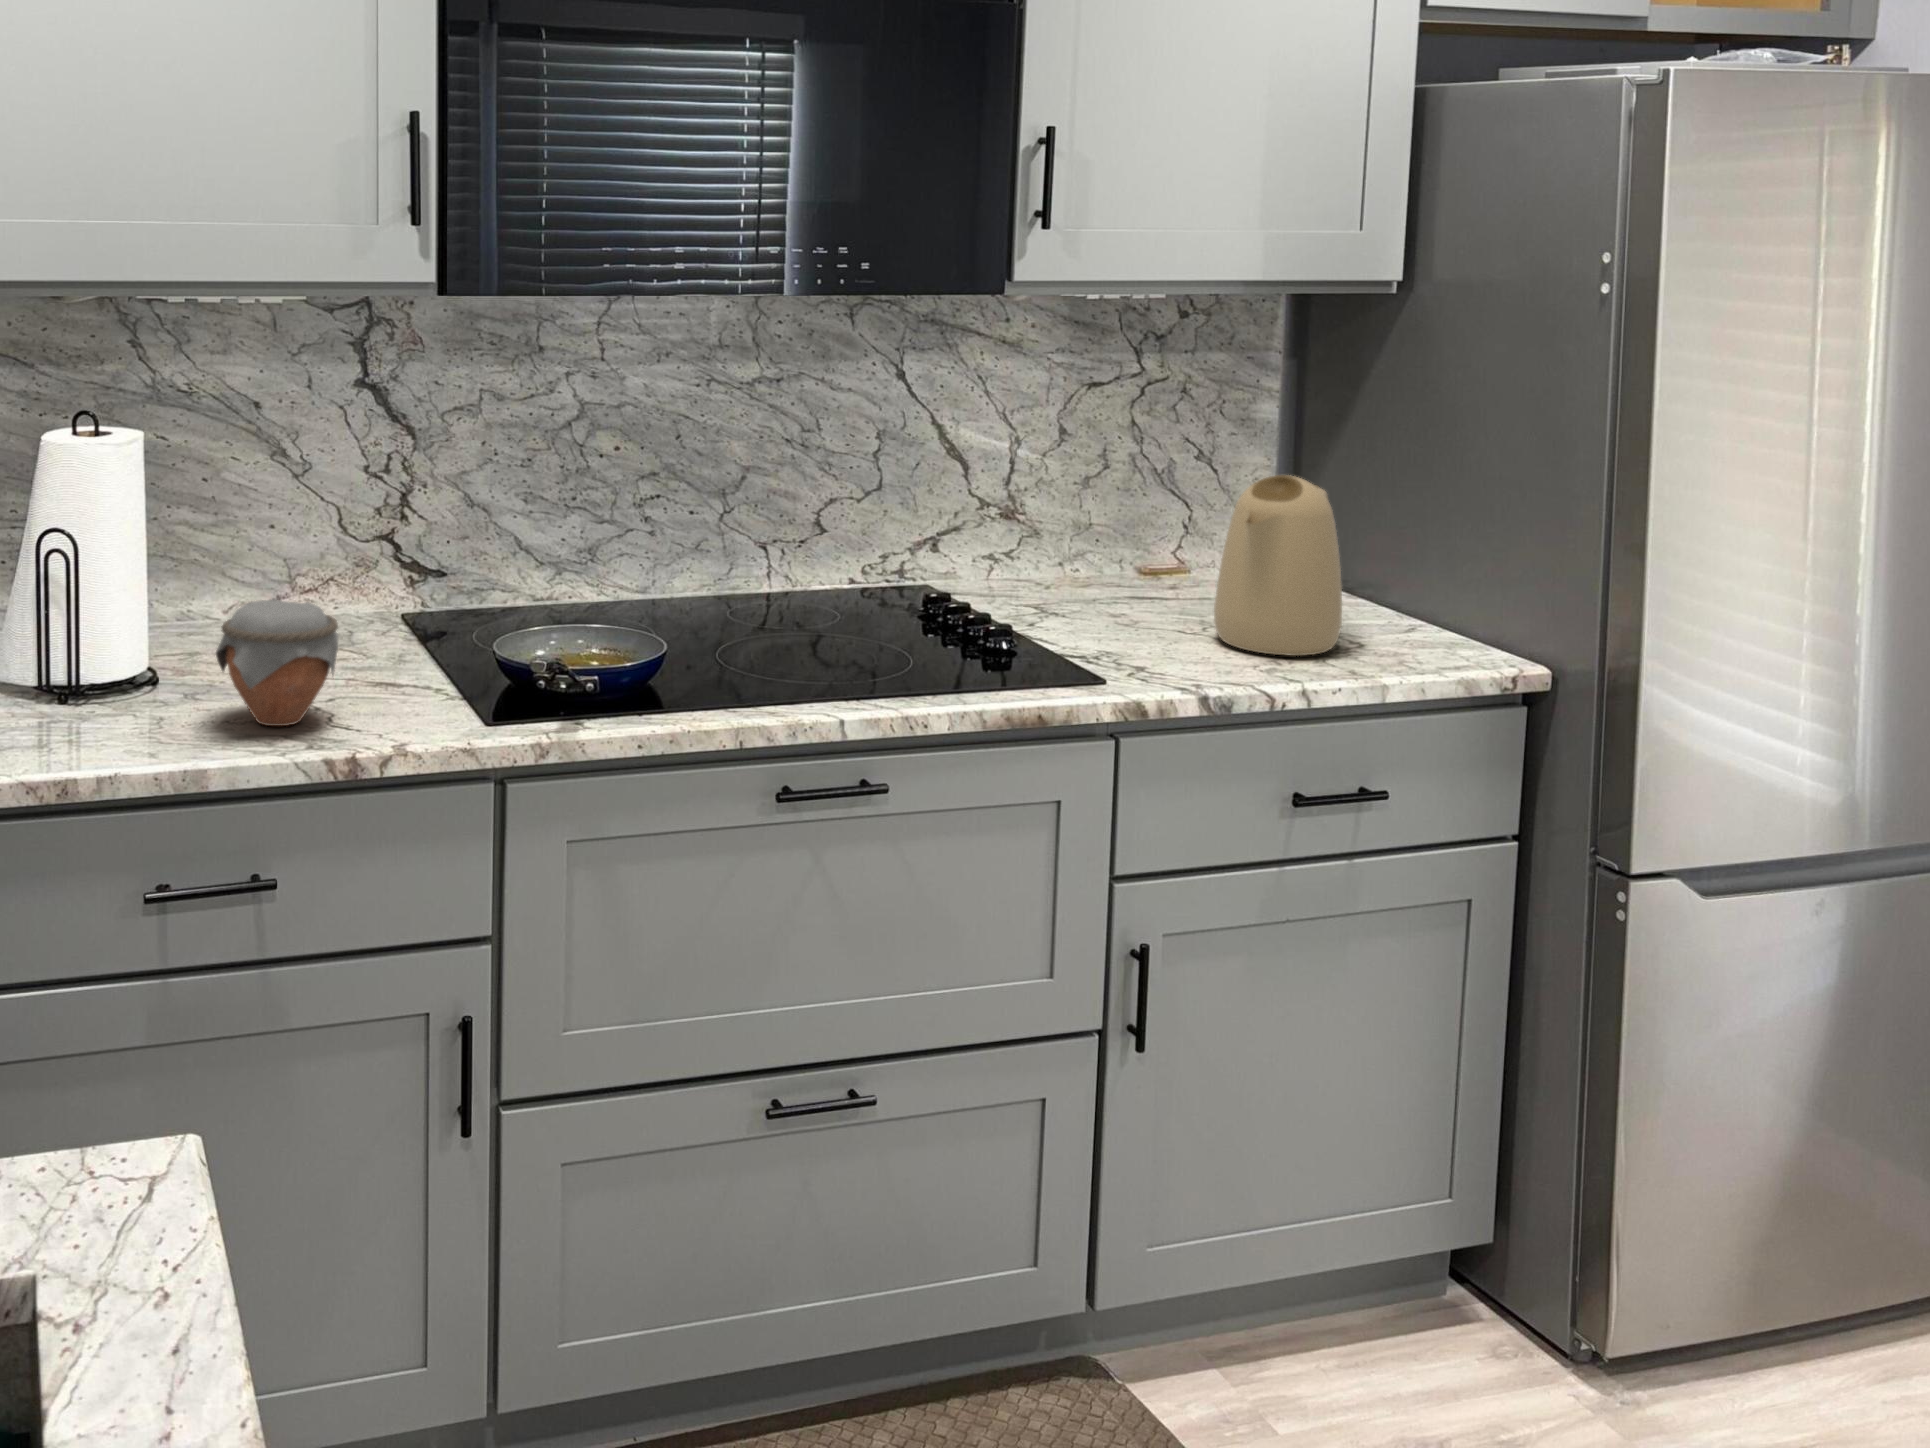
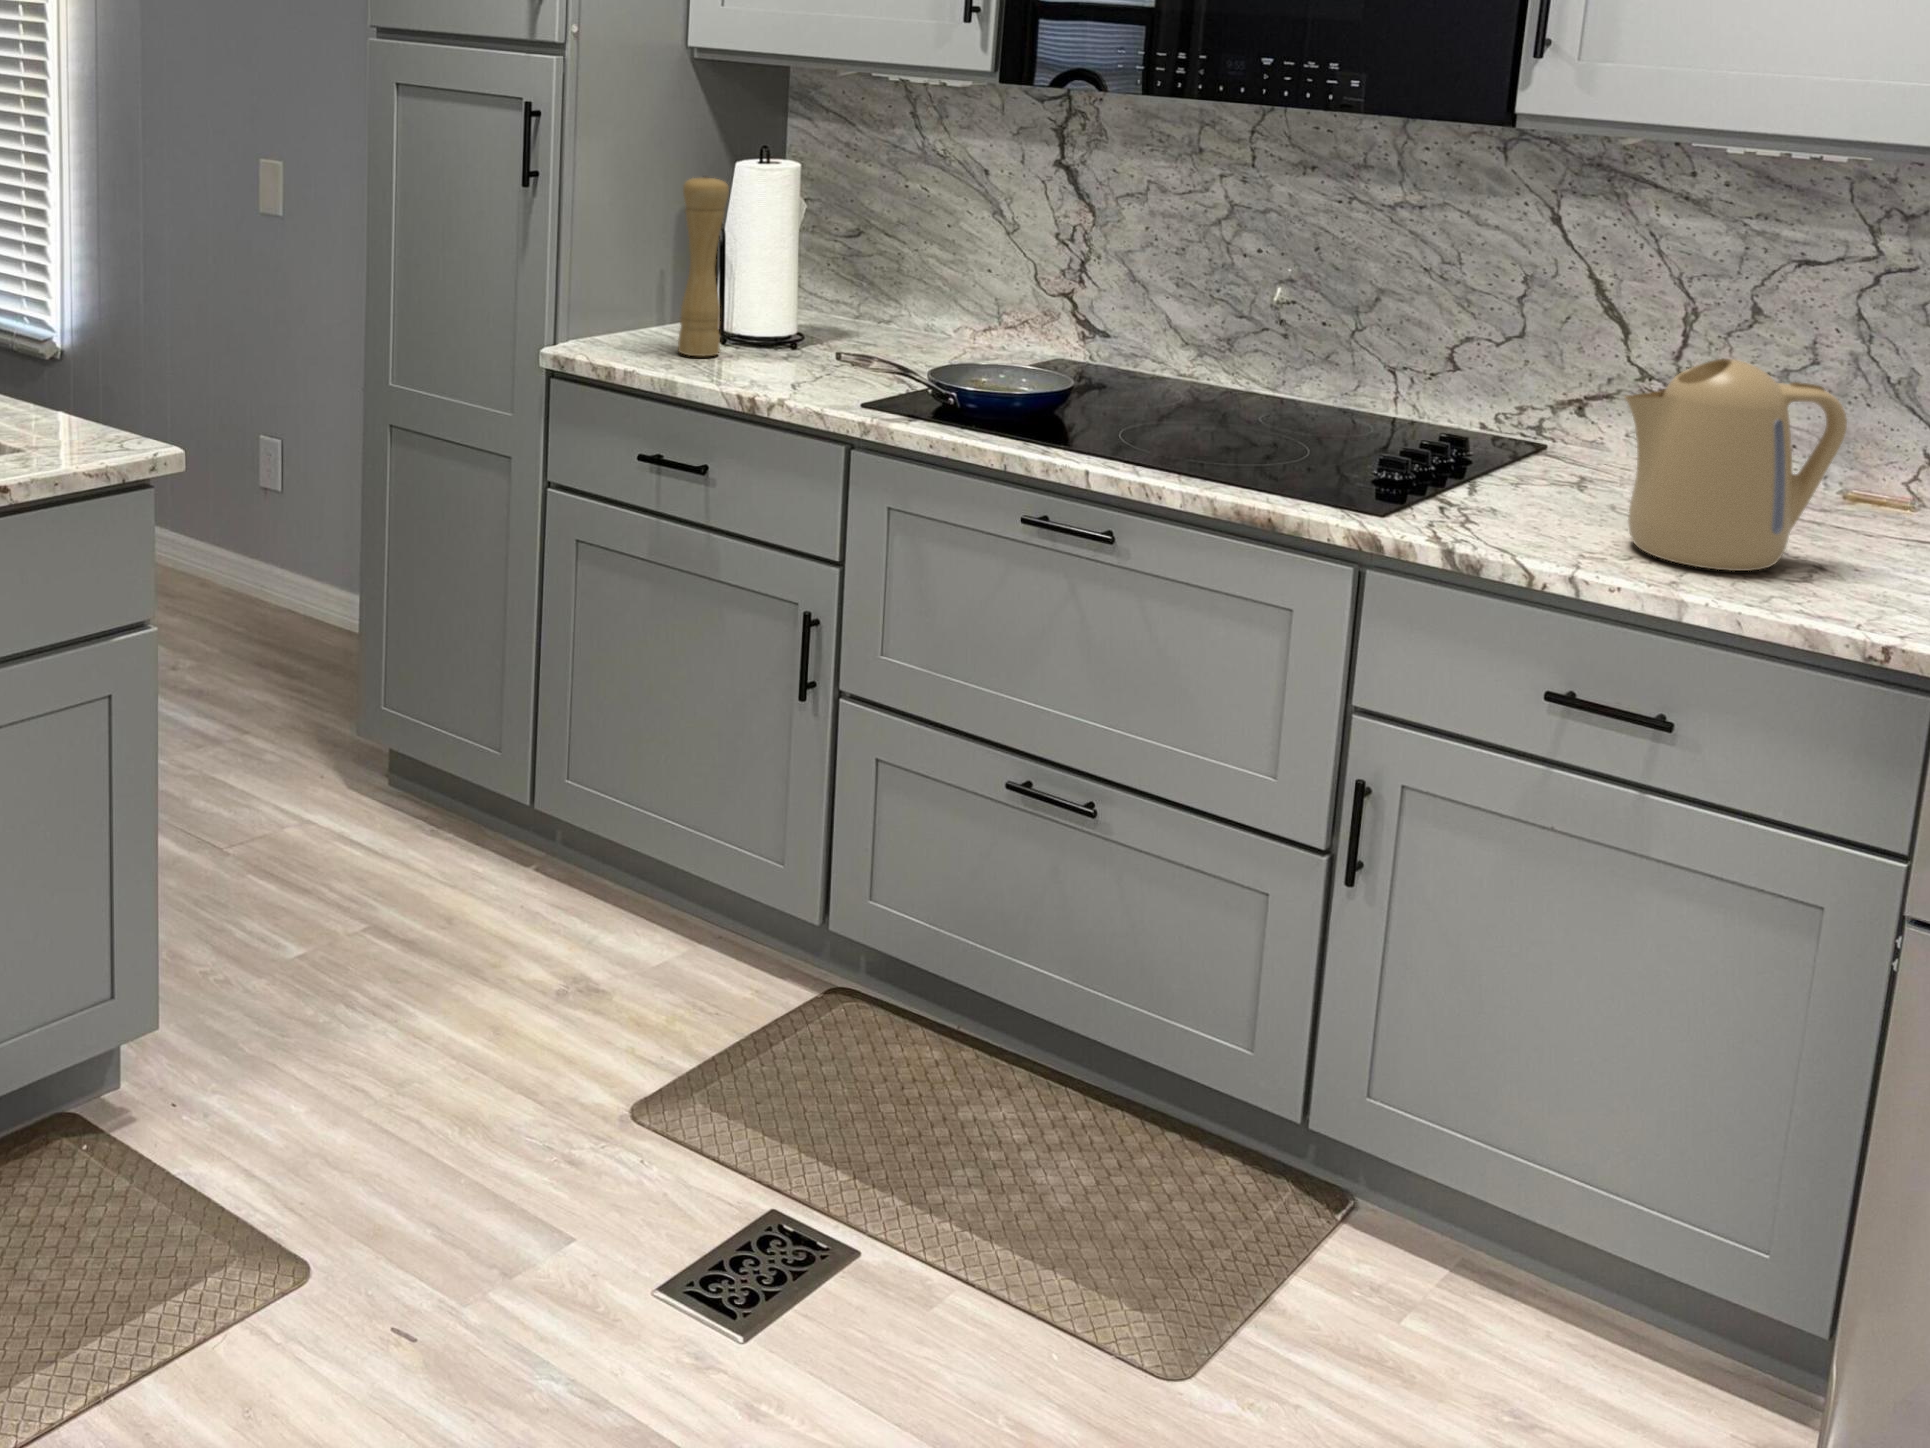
pepper mill: none [76,463,146,731] -> present [678,175,729,356]
jar: present [216,599,338,726] -> none [725,288,823,377]

